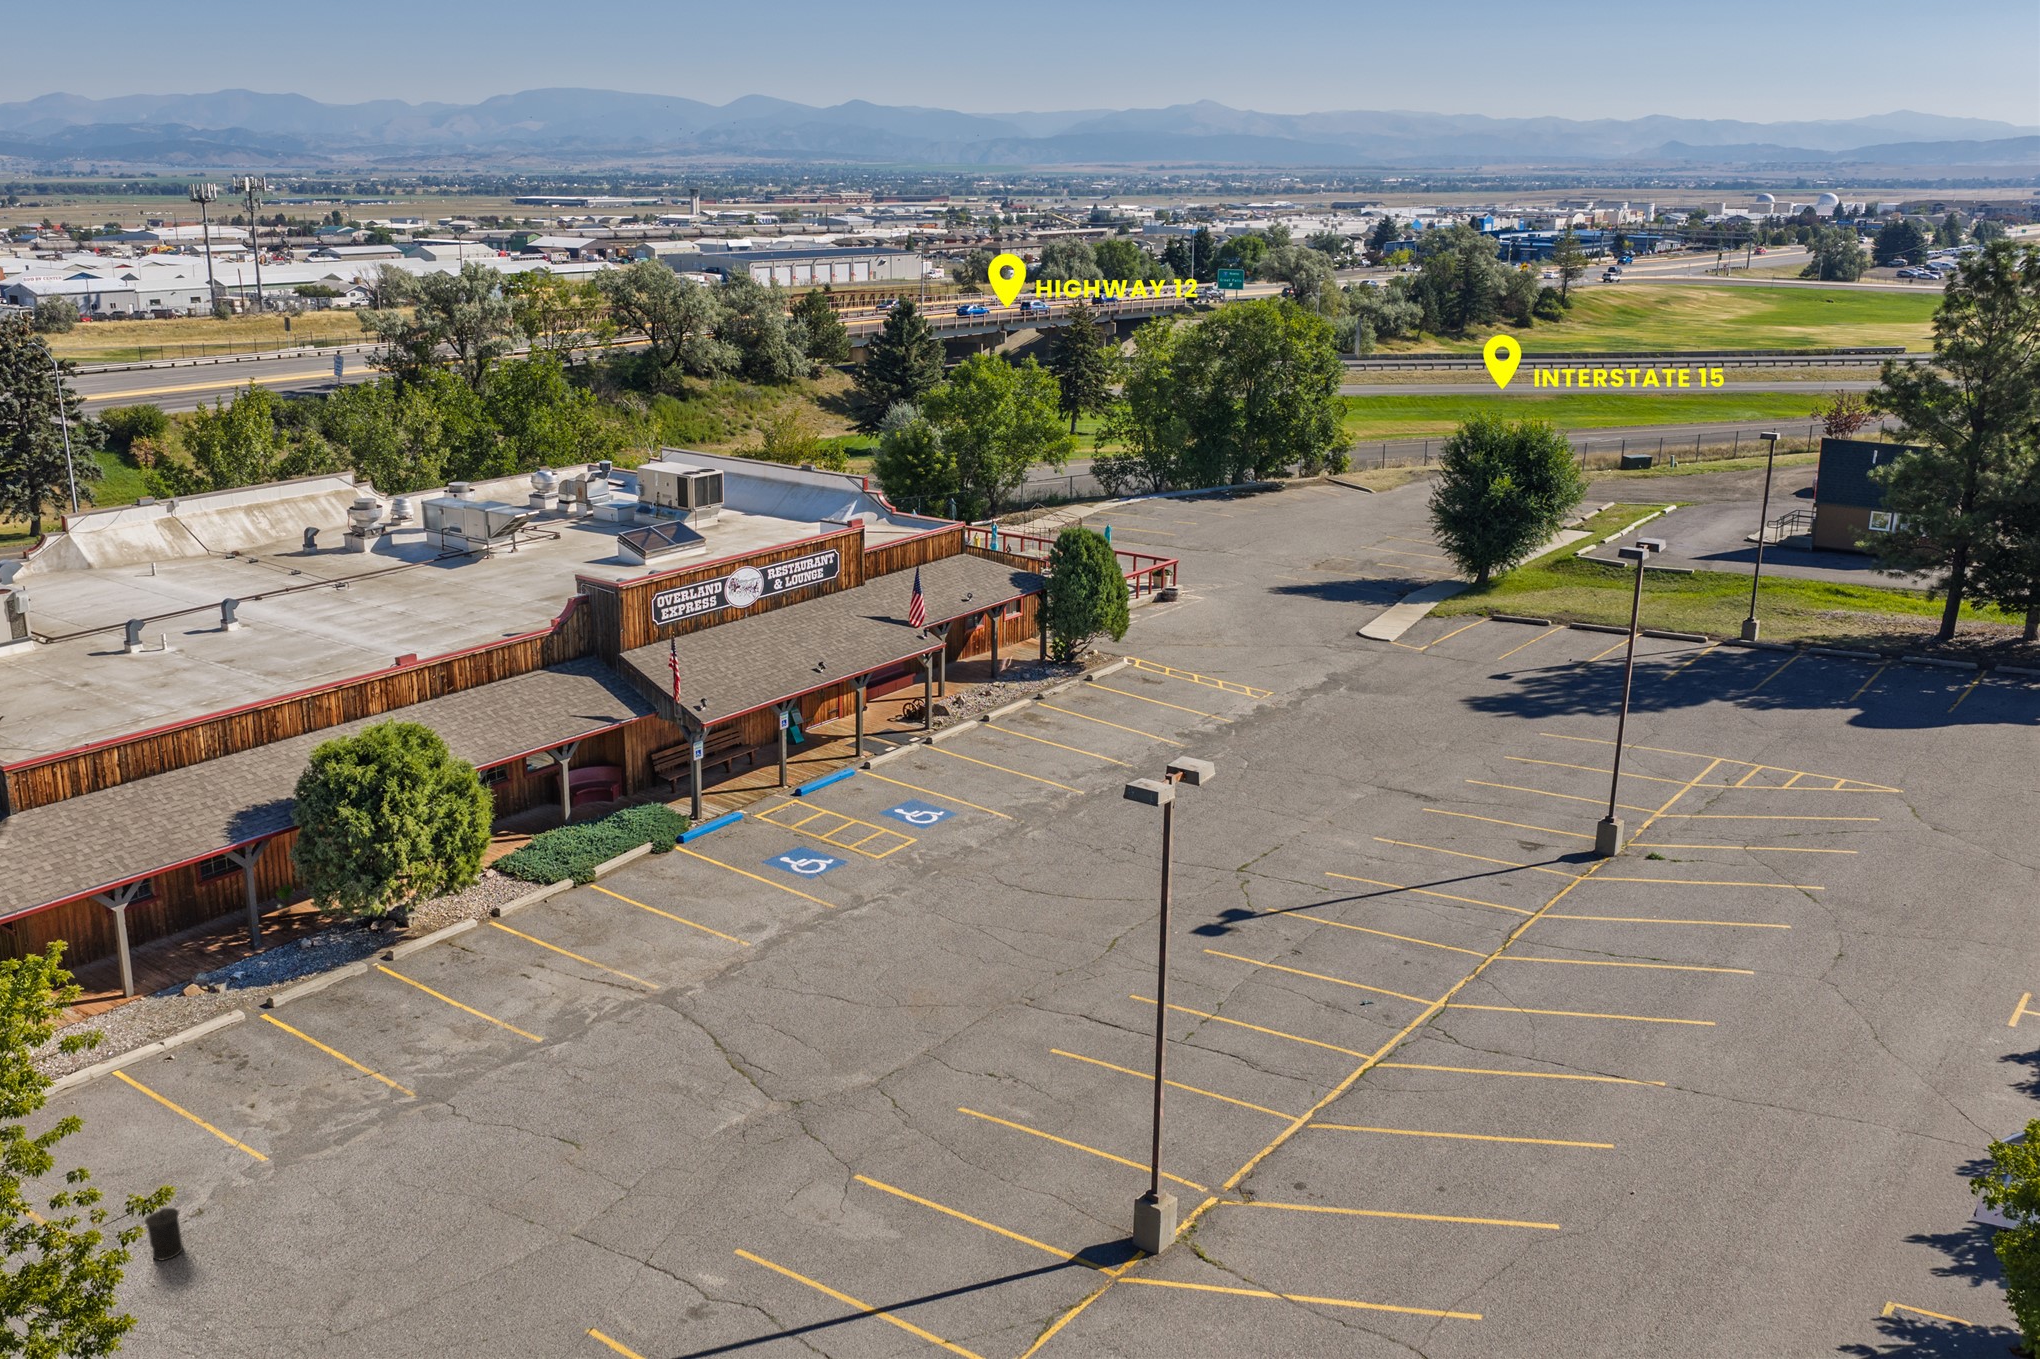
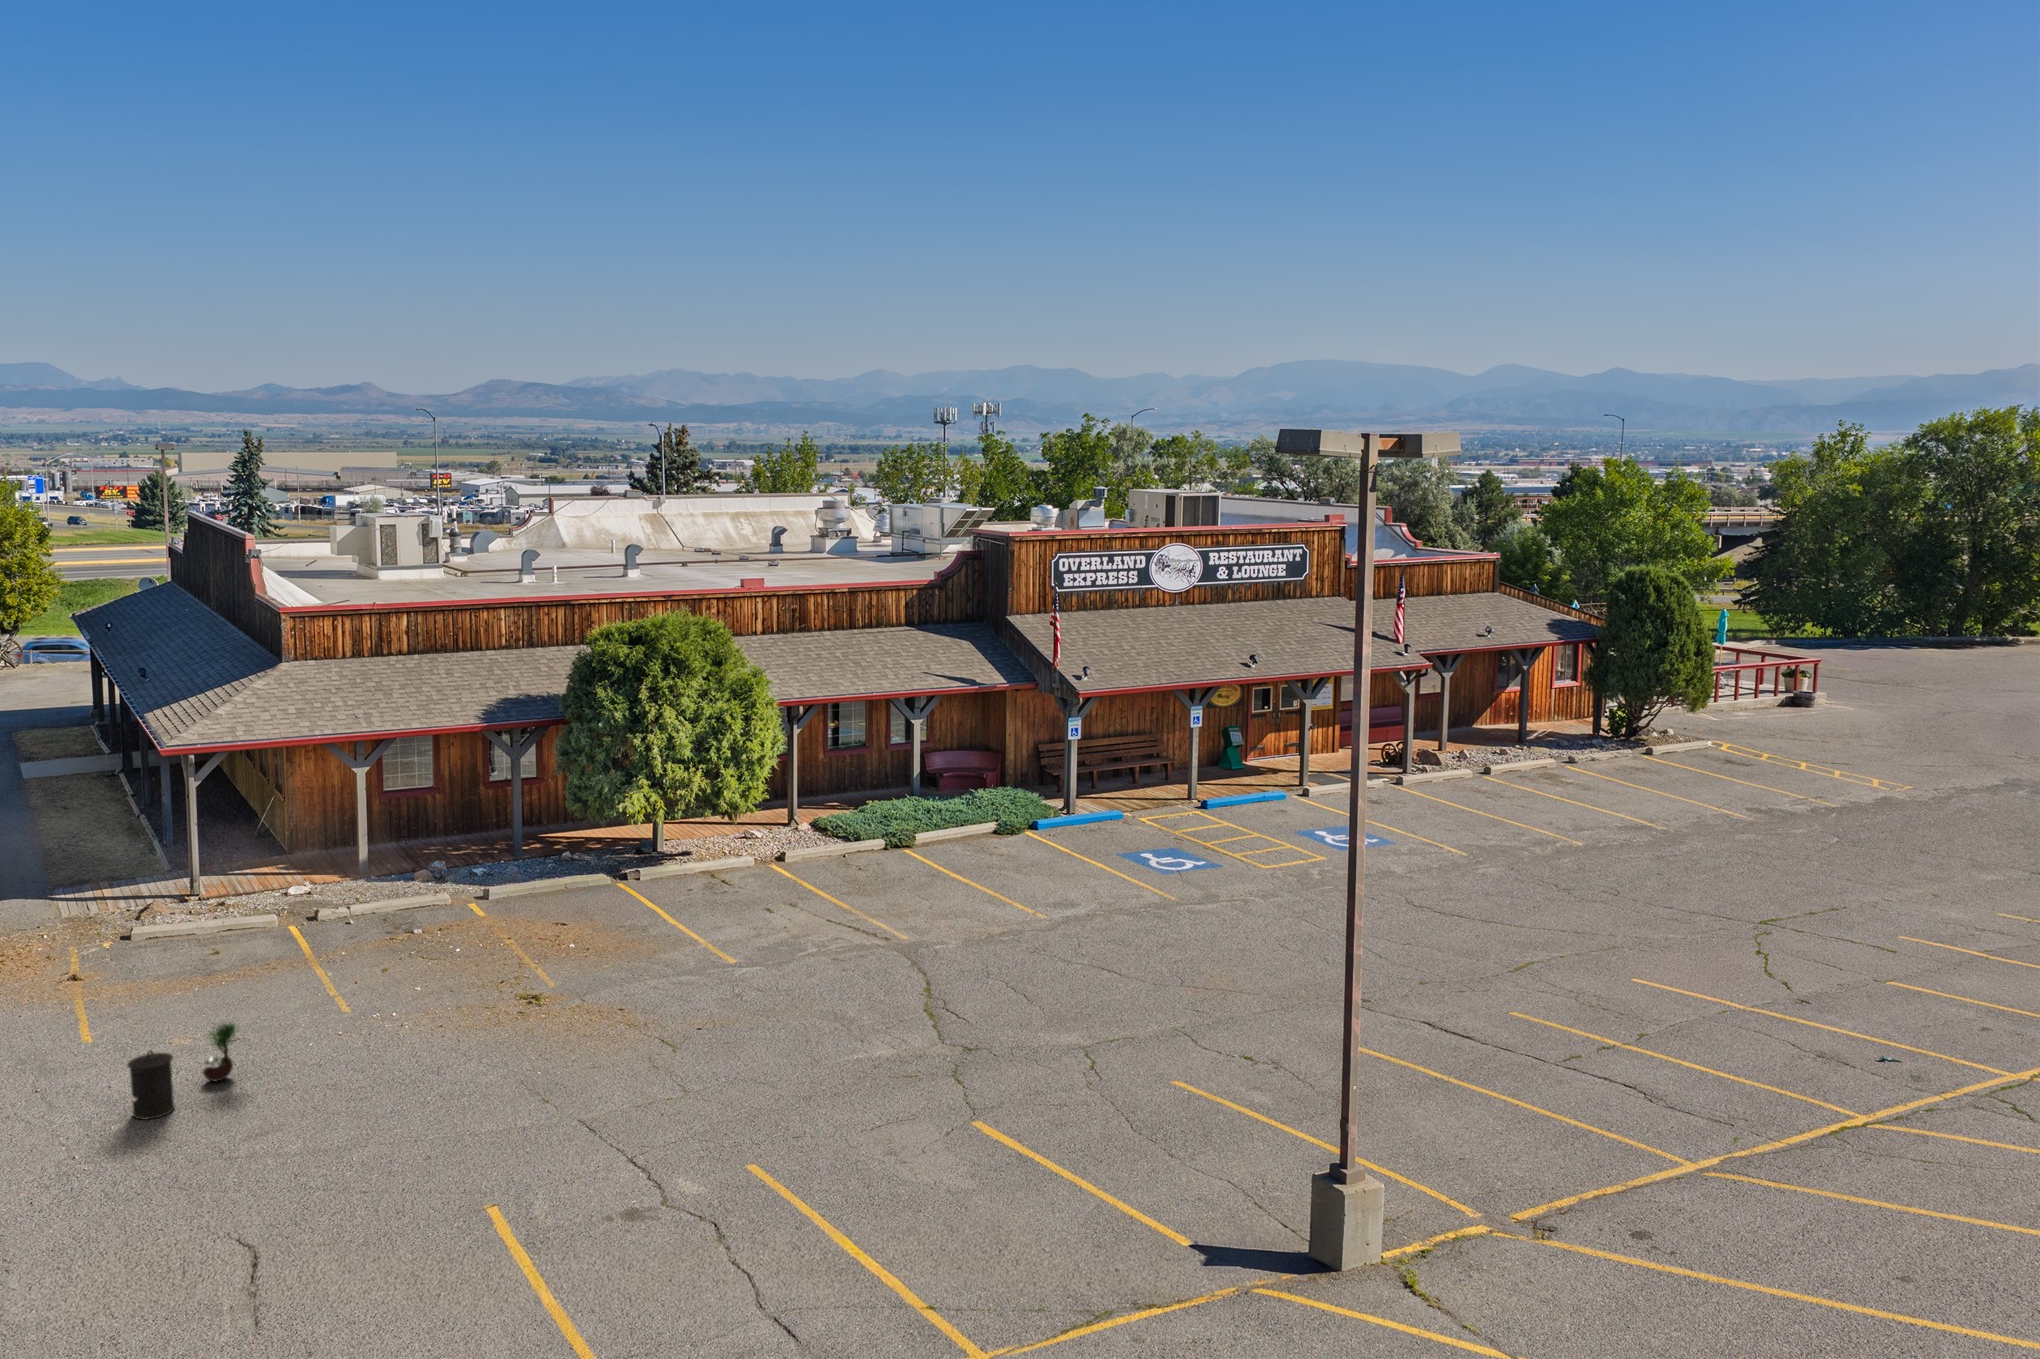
potted tree: present [278,886,292,917] -> present [203,1022,239,1081]

